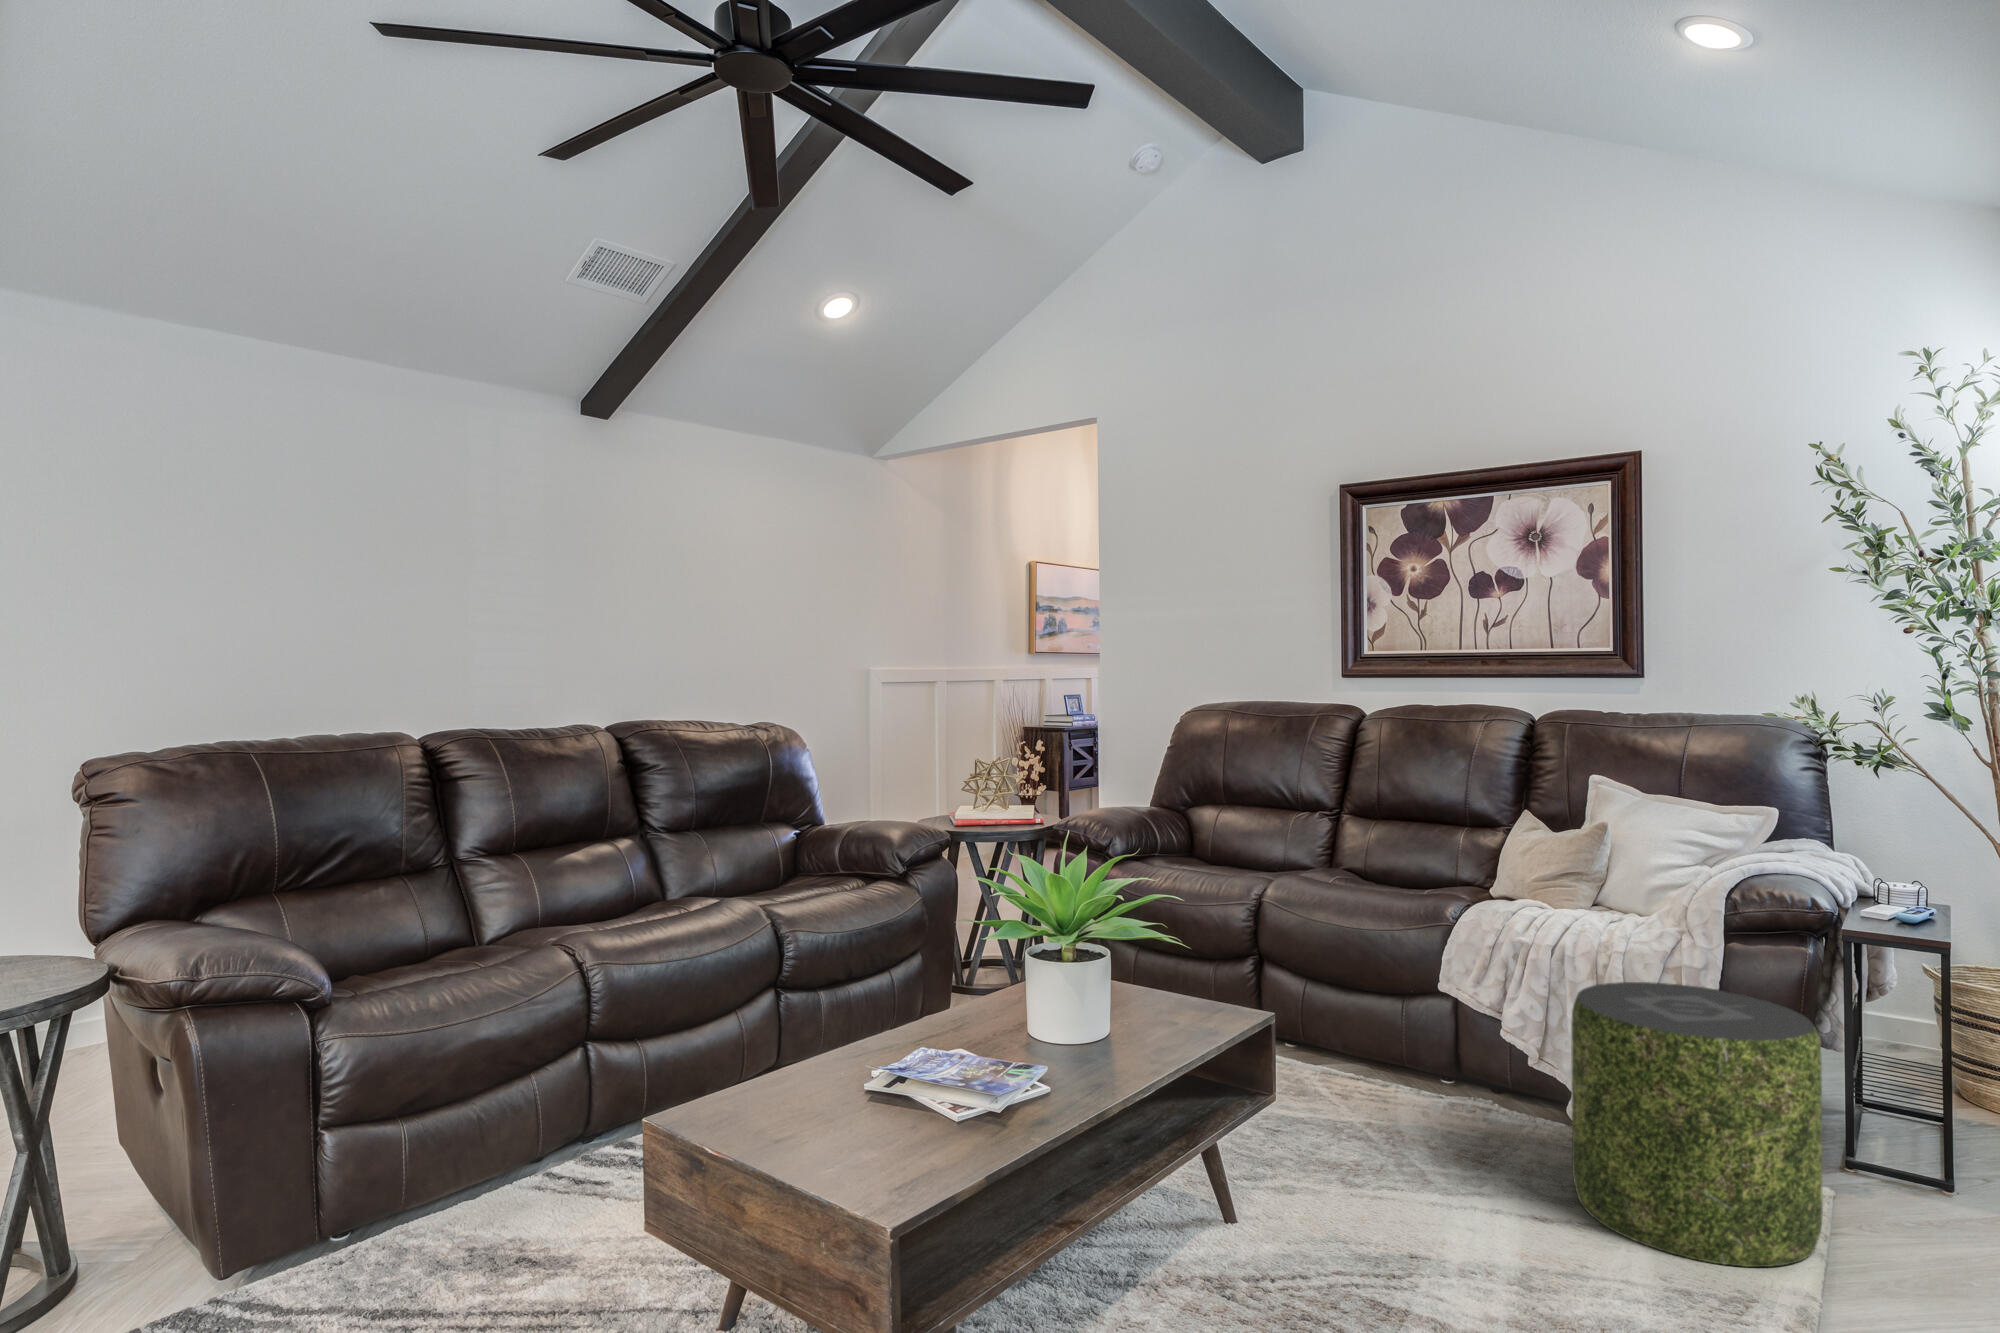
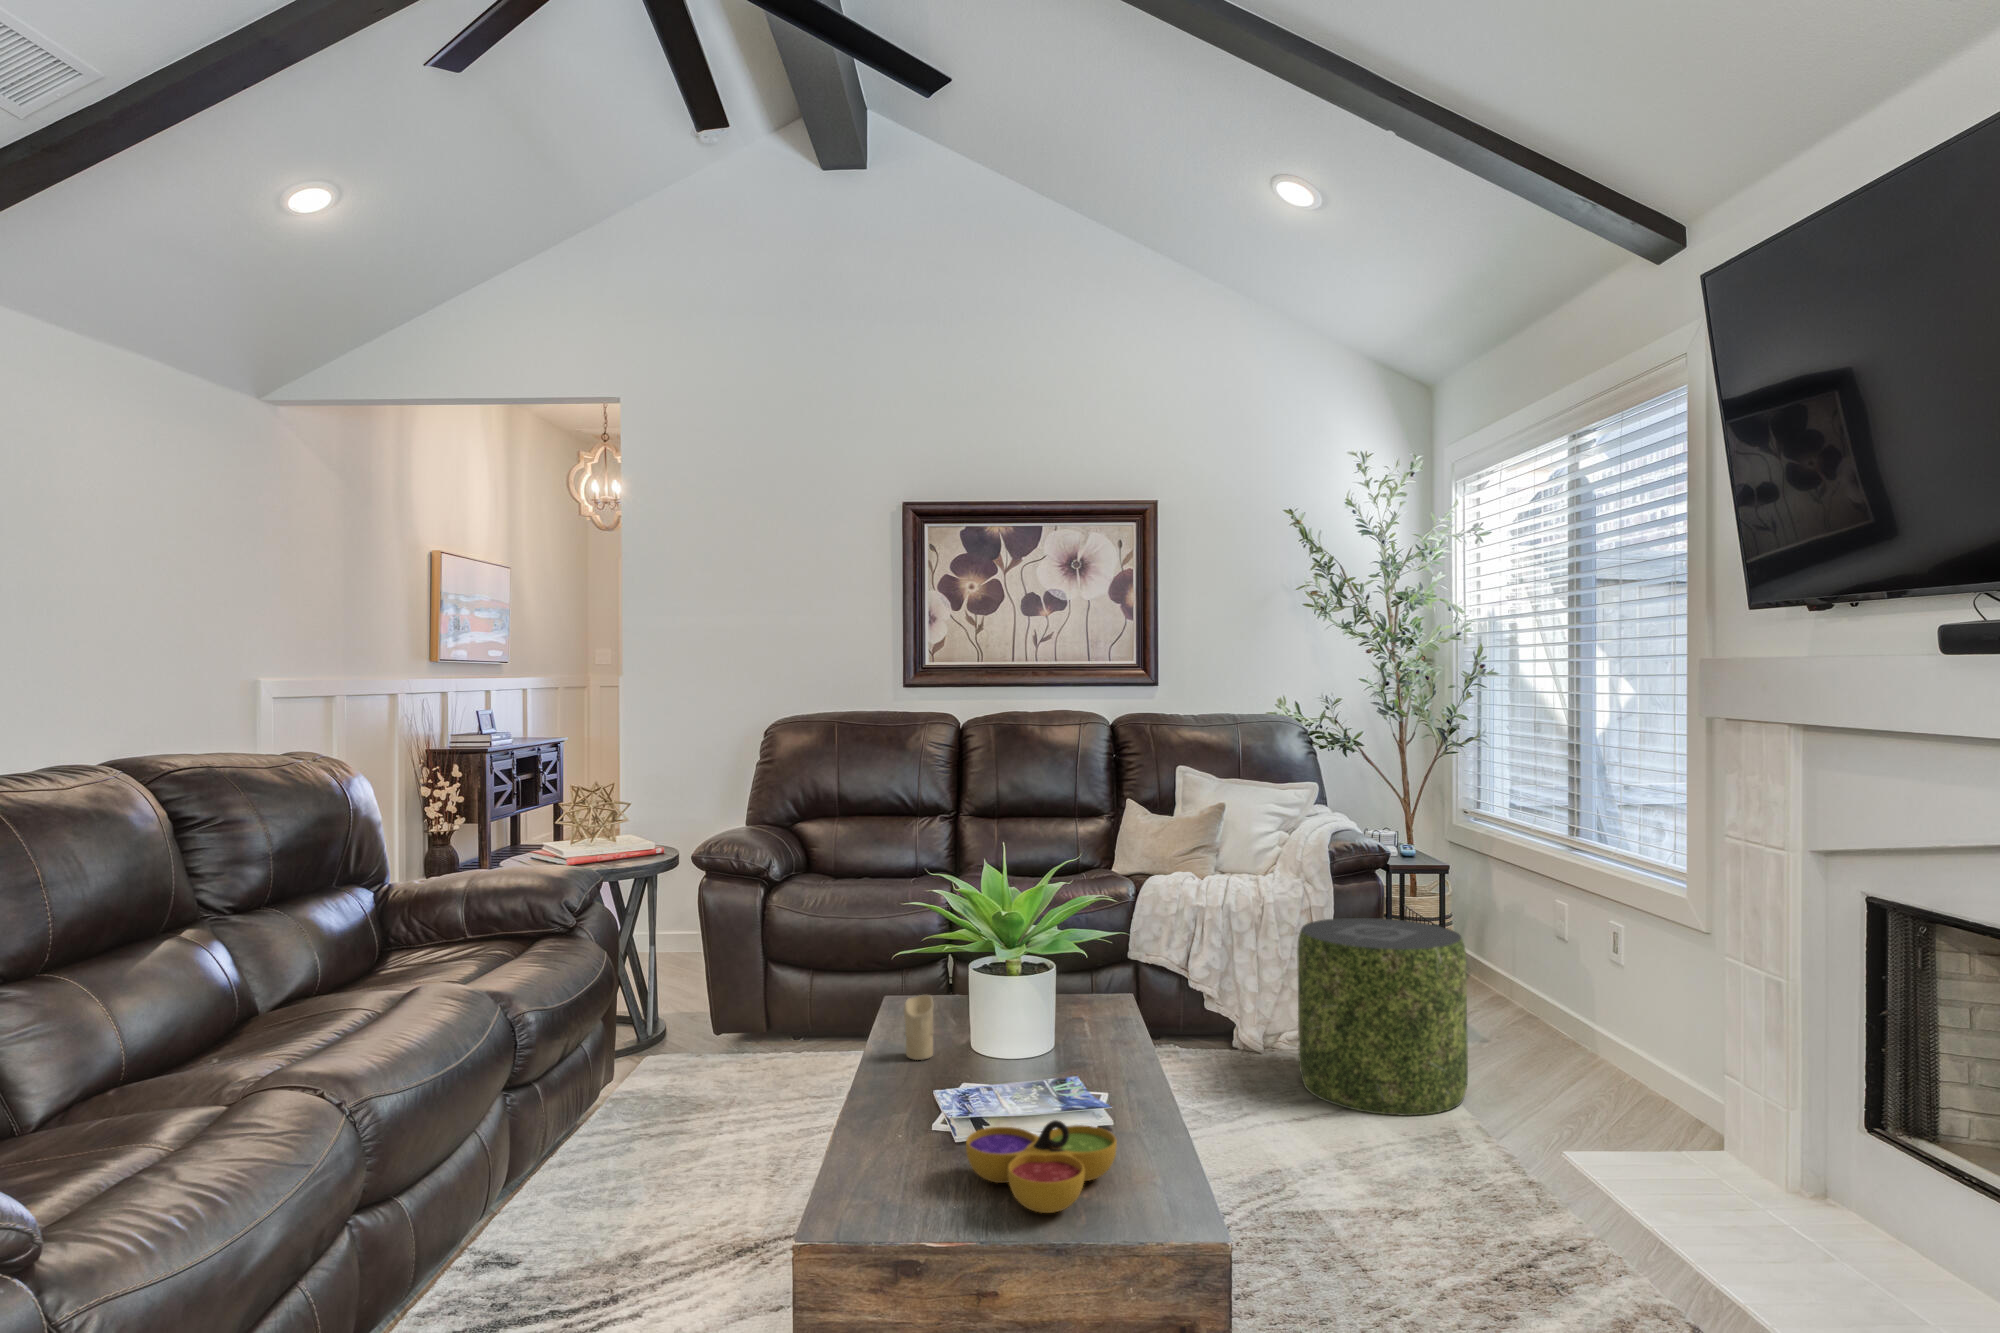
candle: none [965,964,992,1023] -> present [904,995,933,1060]
decorative bowl: none [768,1073,909,1149] -> present [966,1120,1117,1213]

